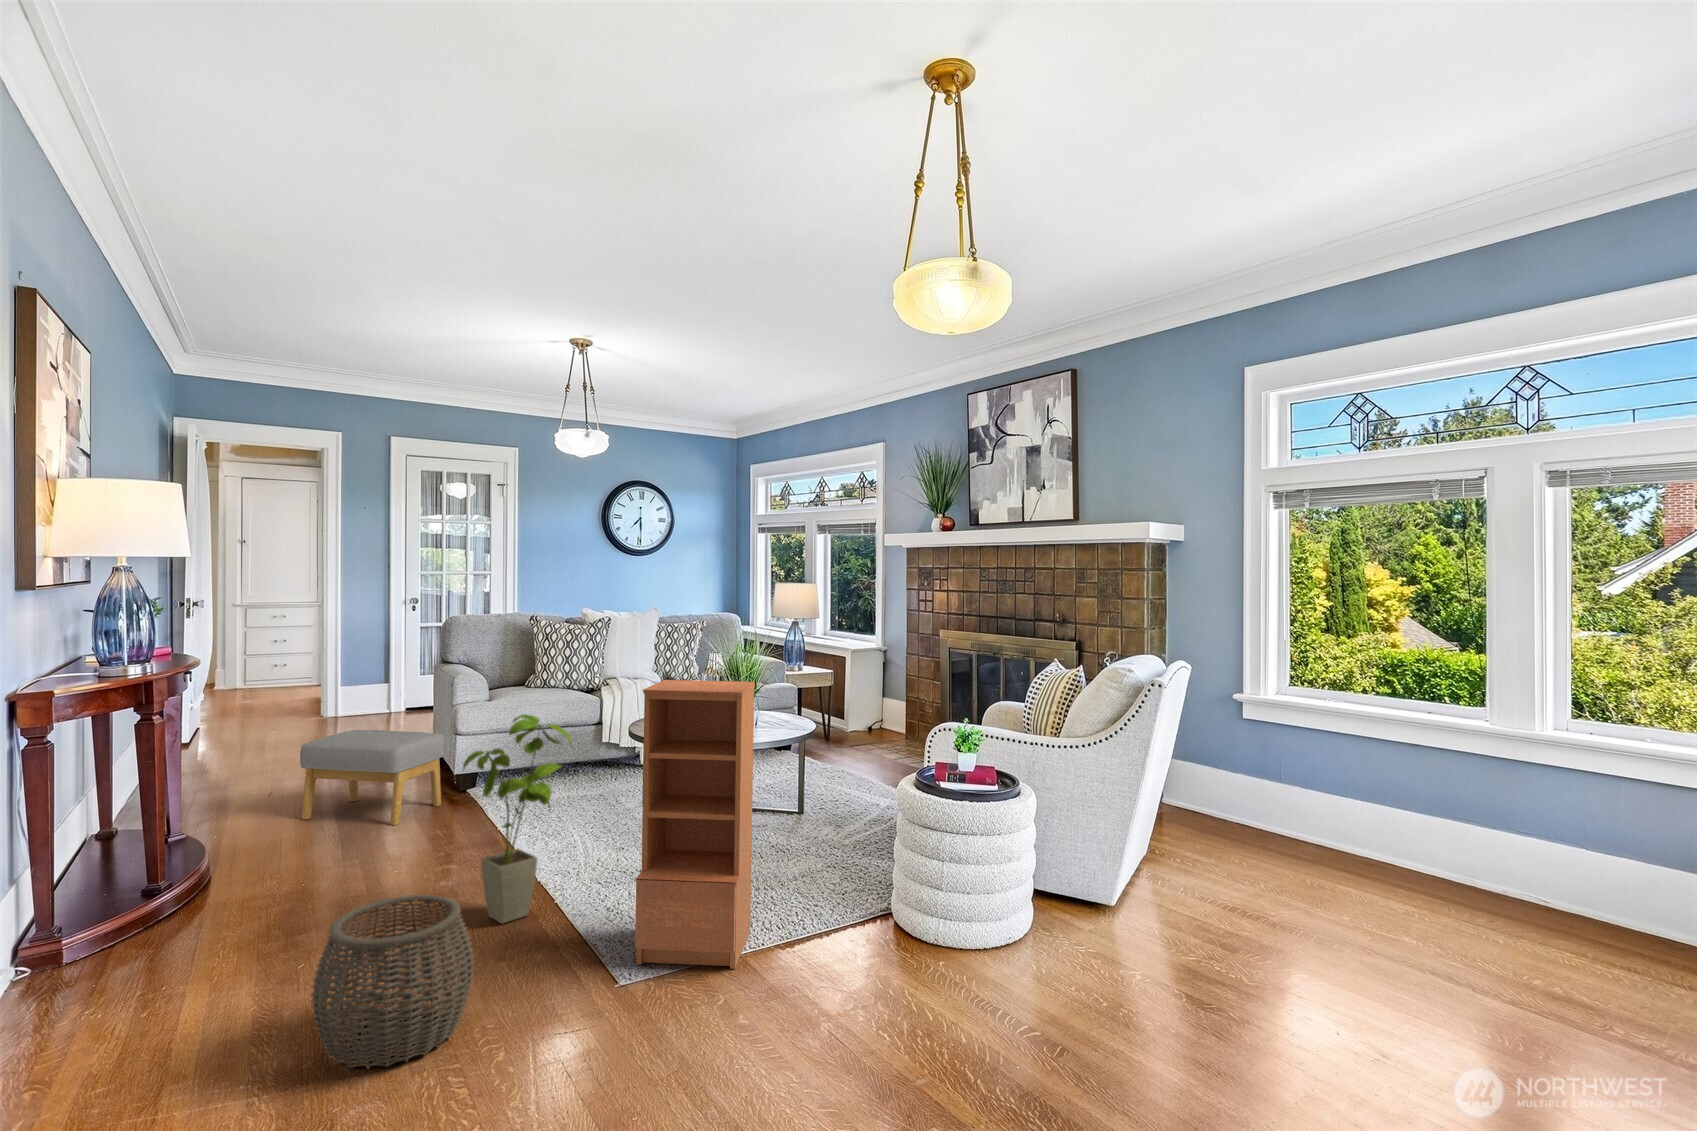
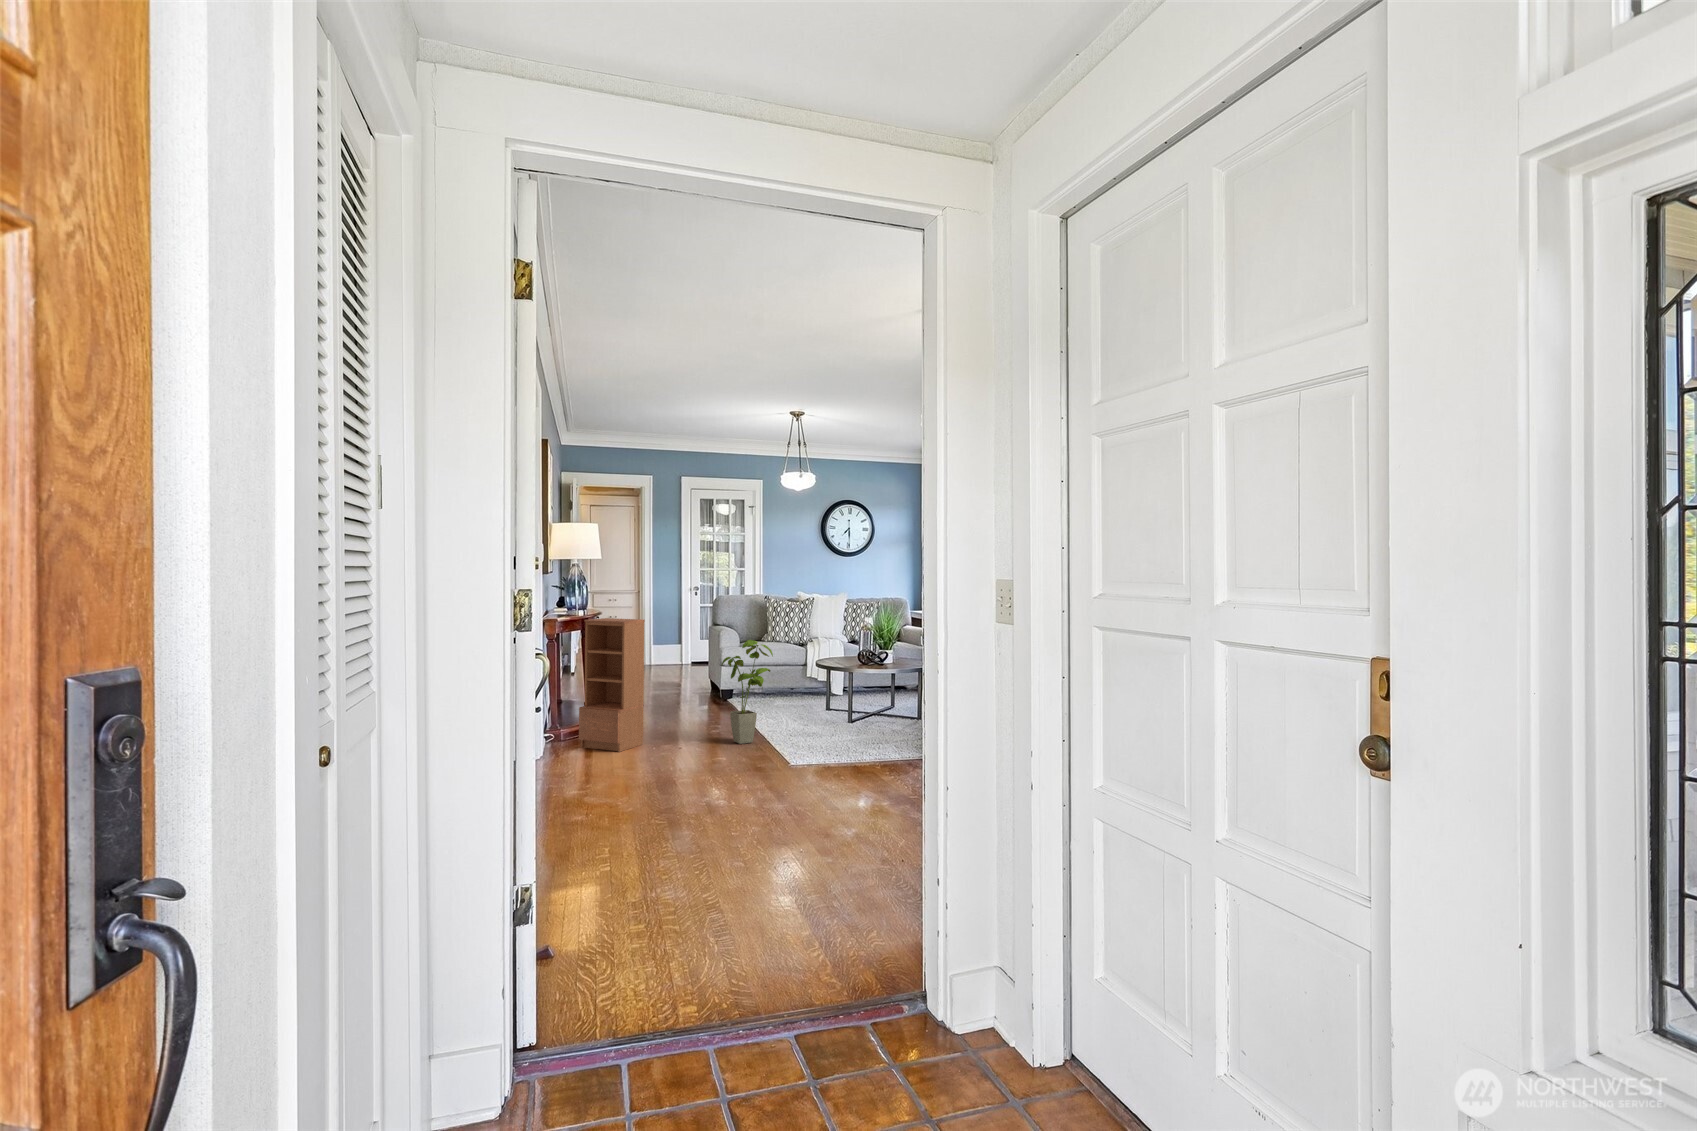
bookcase: present [635,680,755,969] -> present [579,618,645,752]
footstool: present [300,730,445,825] -> none [641,660,714,711]
woven basket: present [311,895,474,1069] -> none [662,711,725,772]

